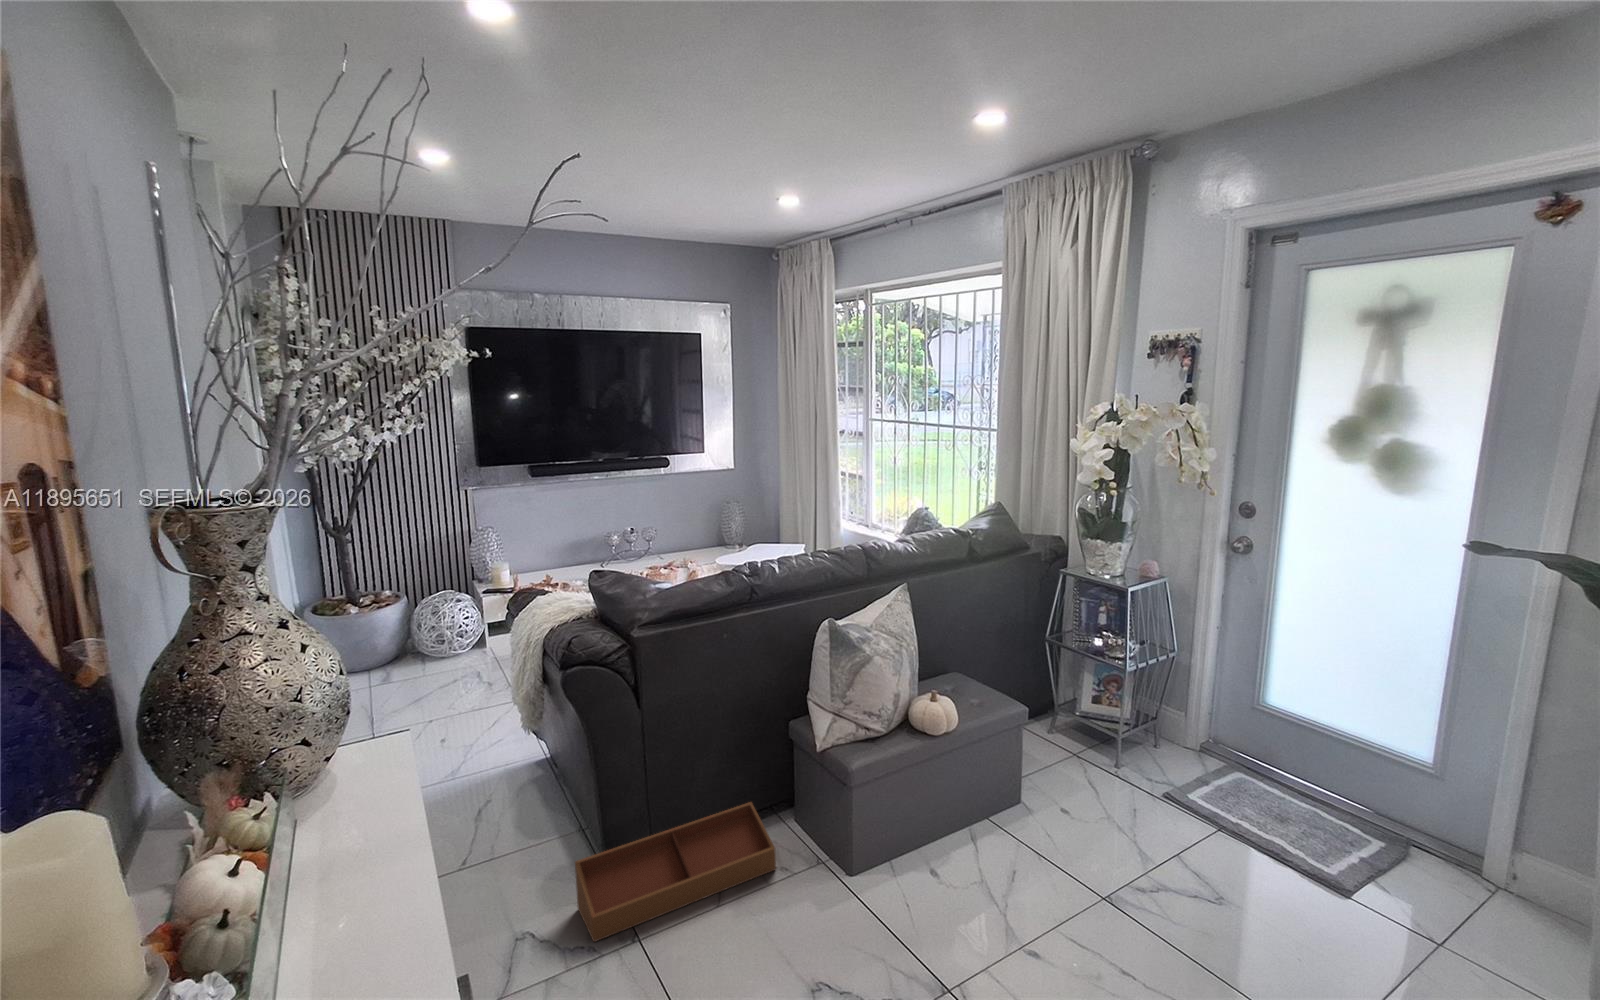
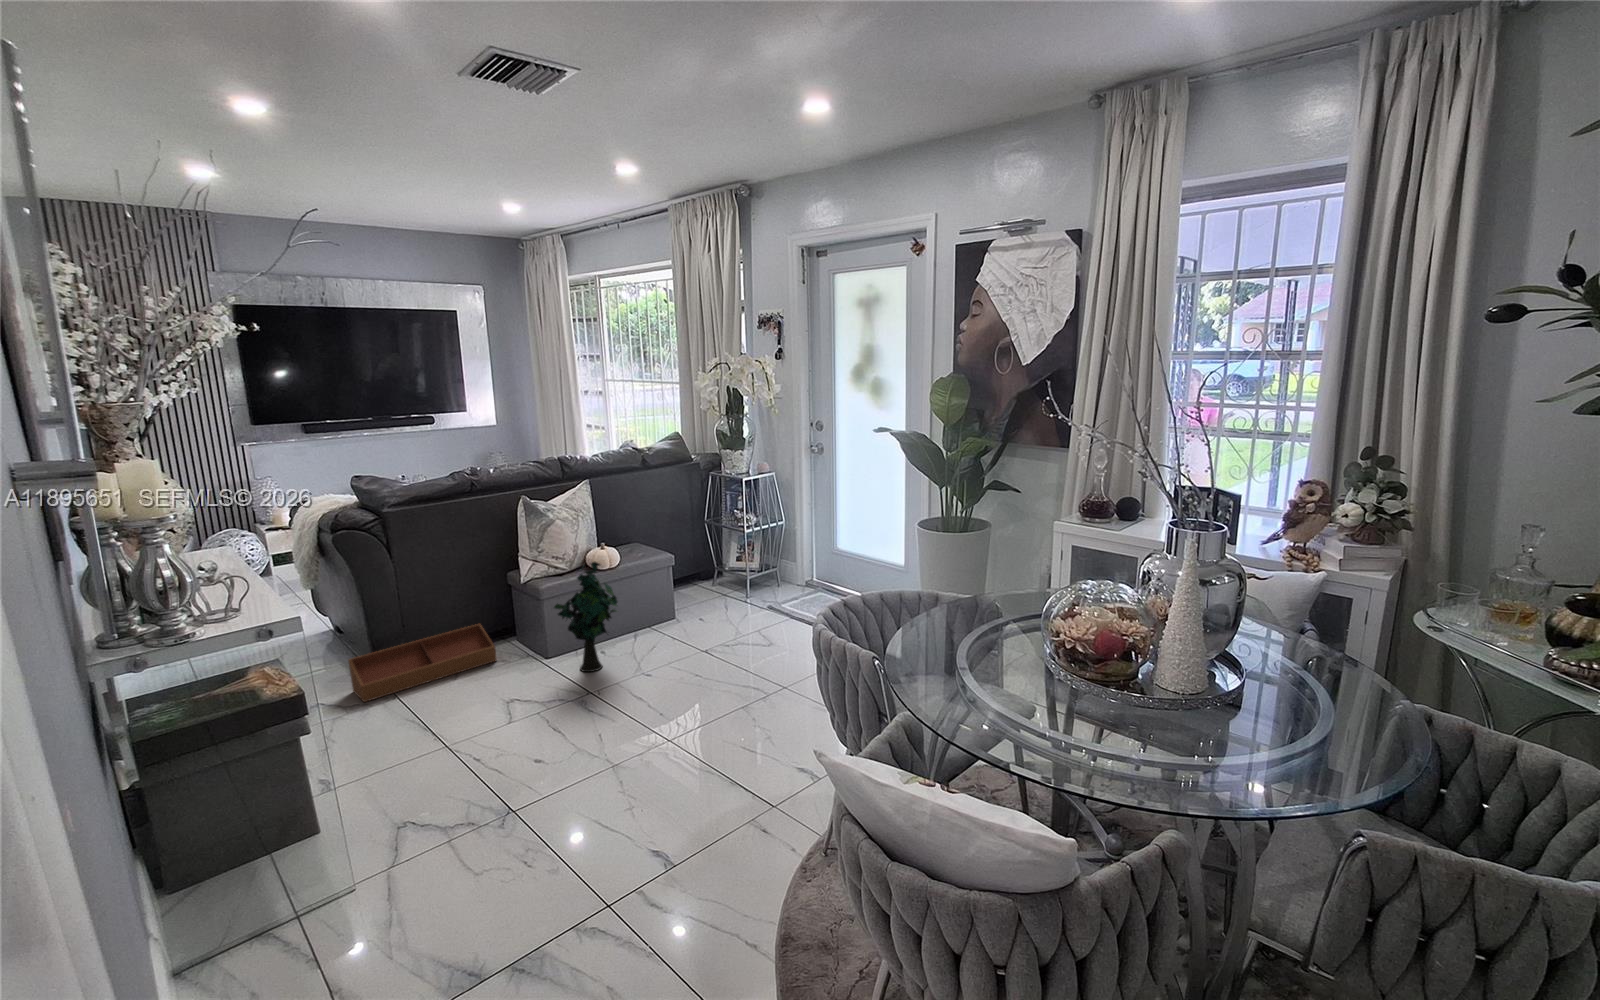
decorative plant: none [878,744,984,930] -> present [554,562,617,672]

